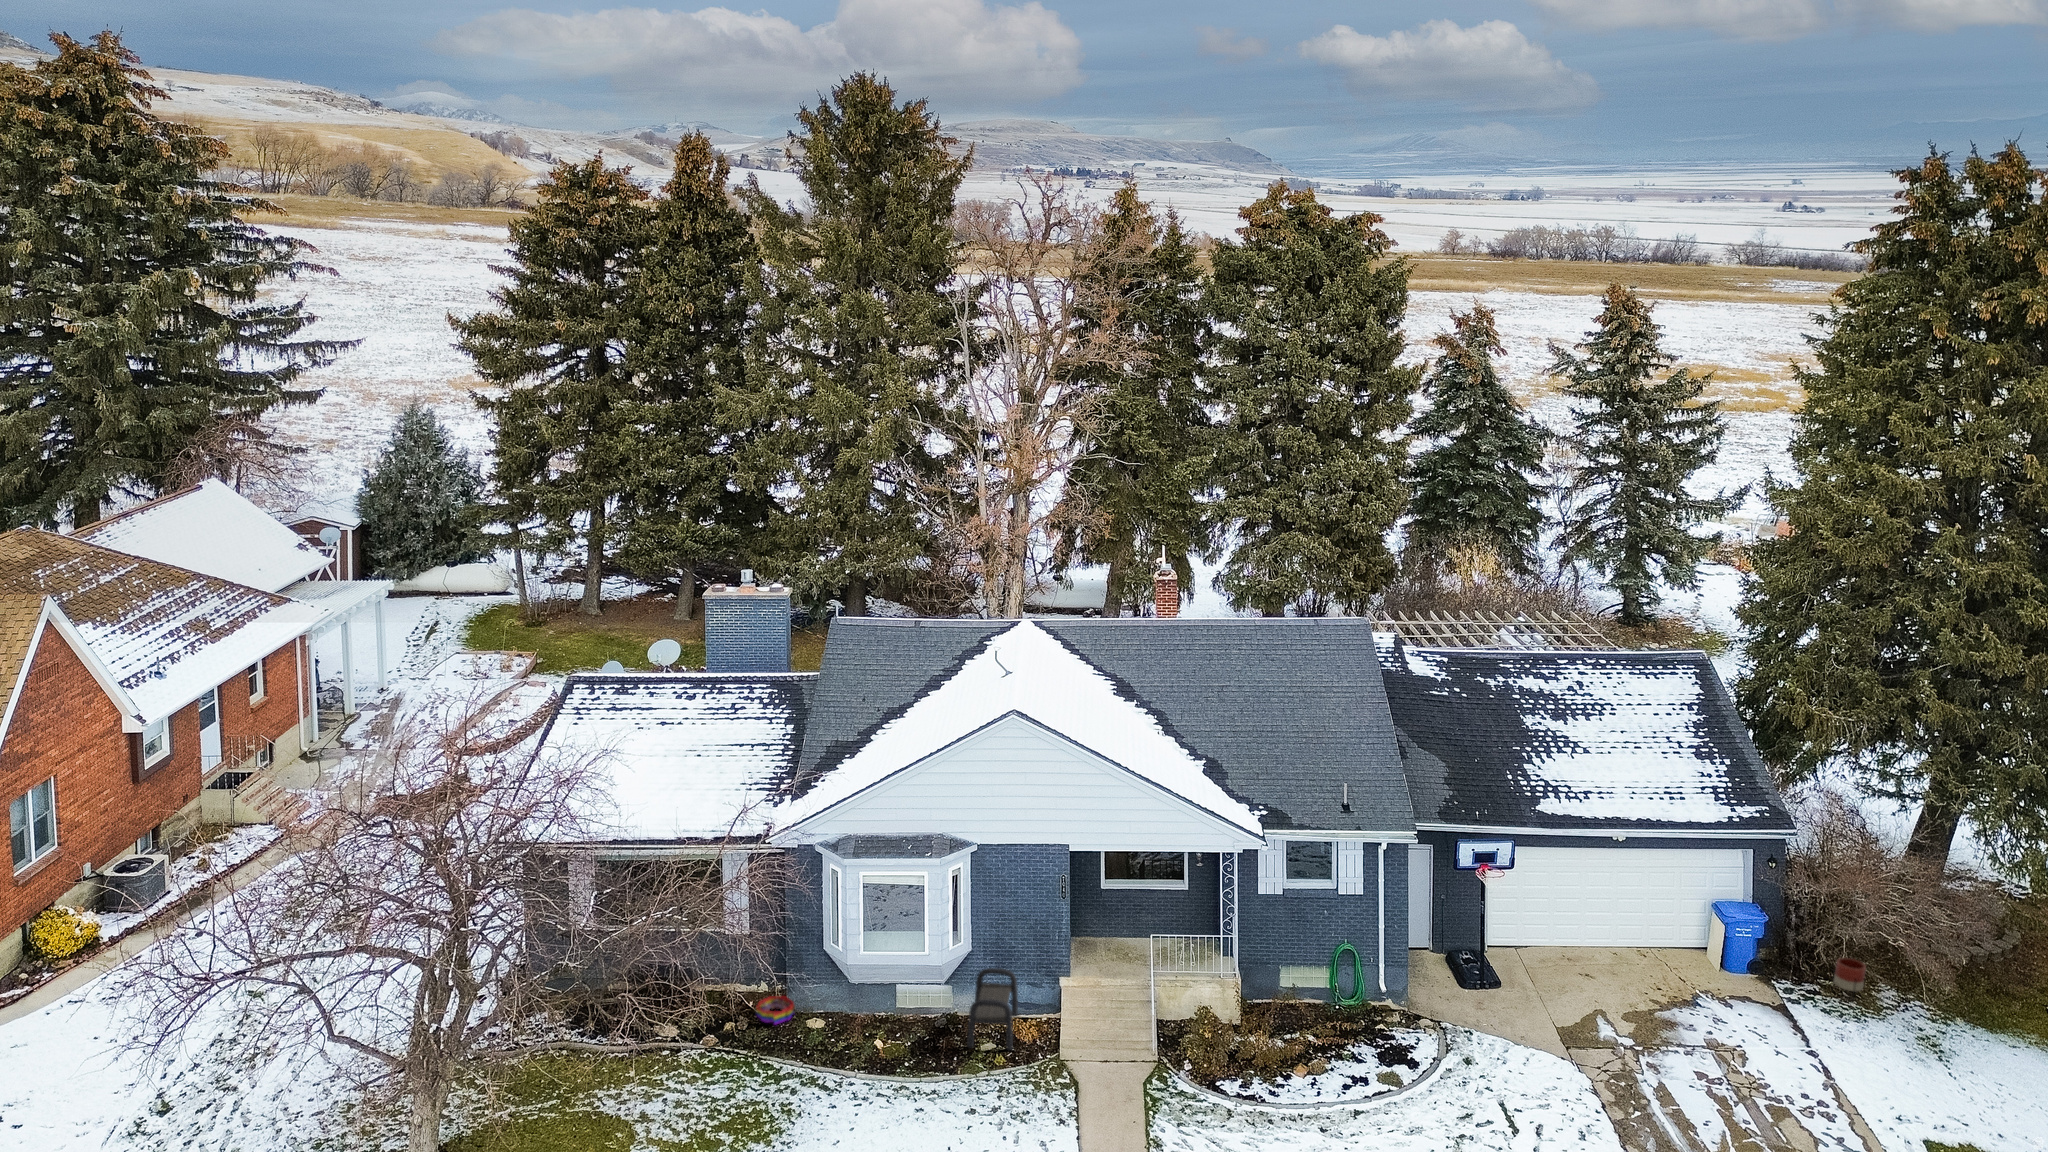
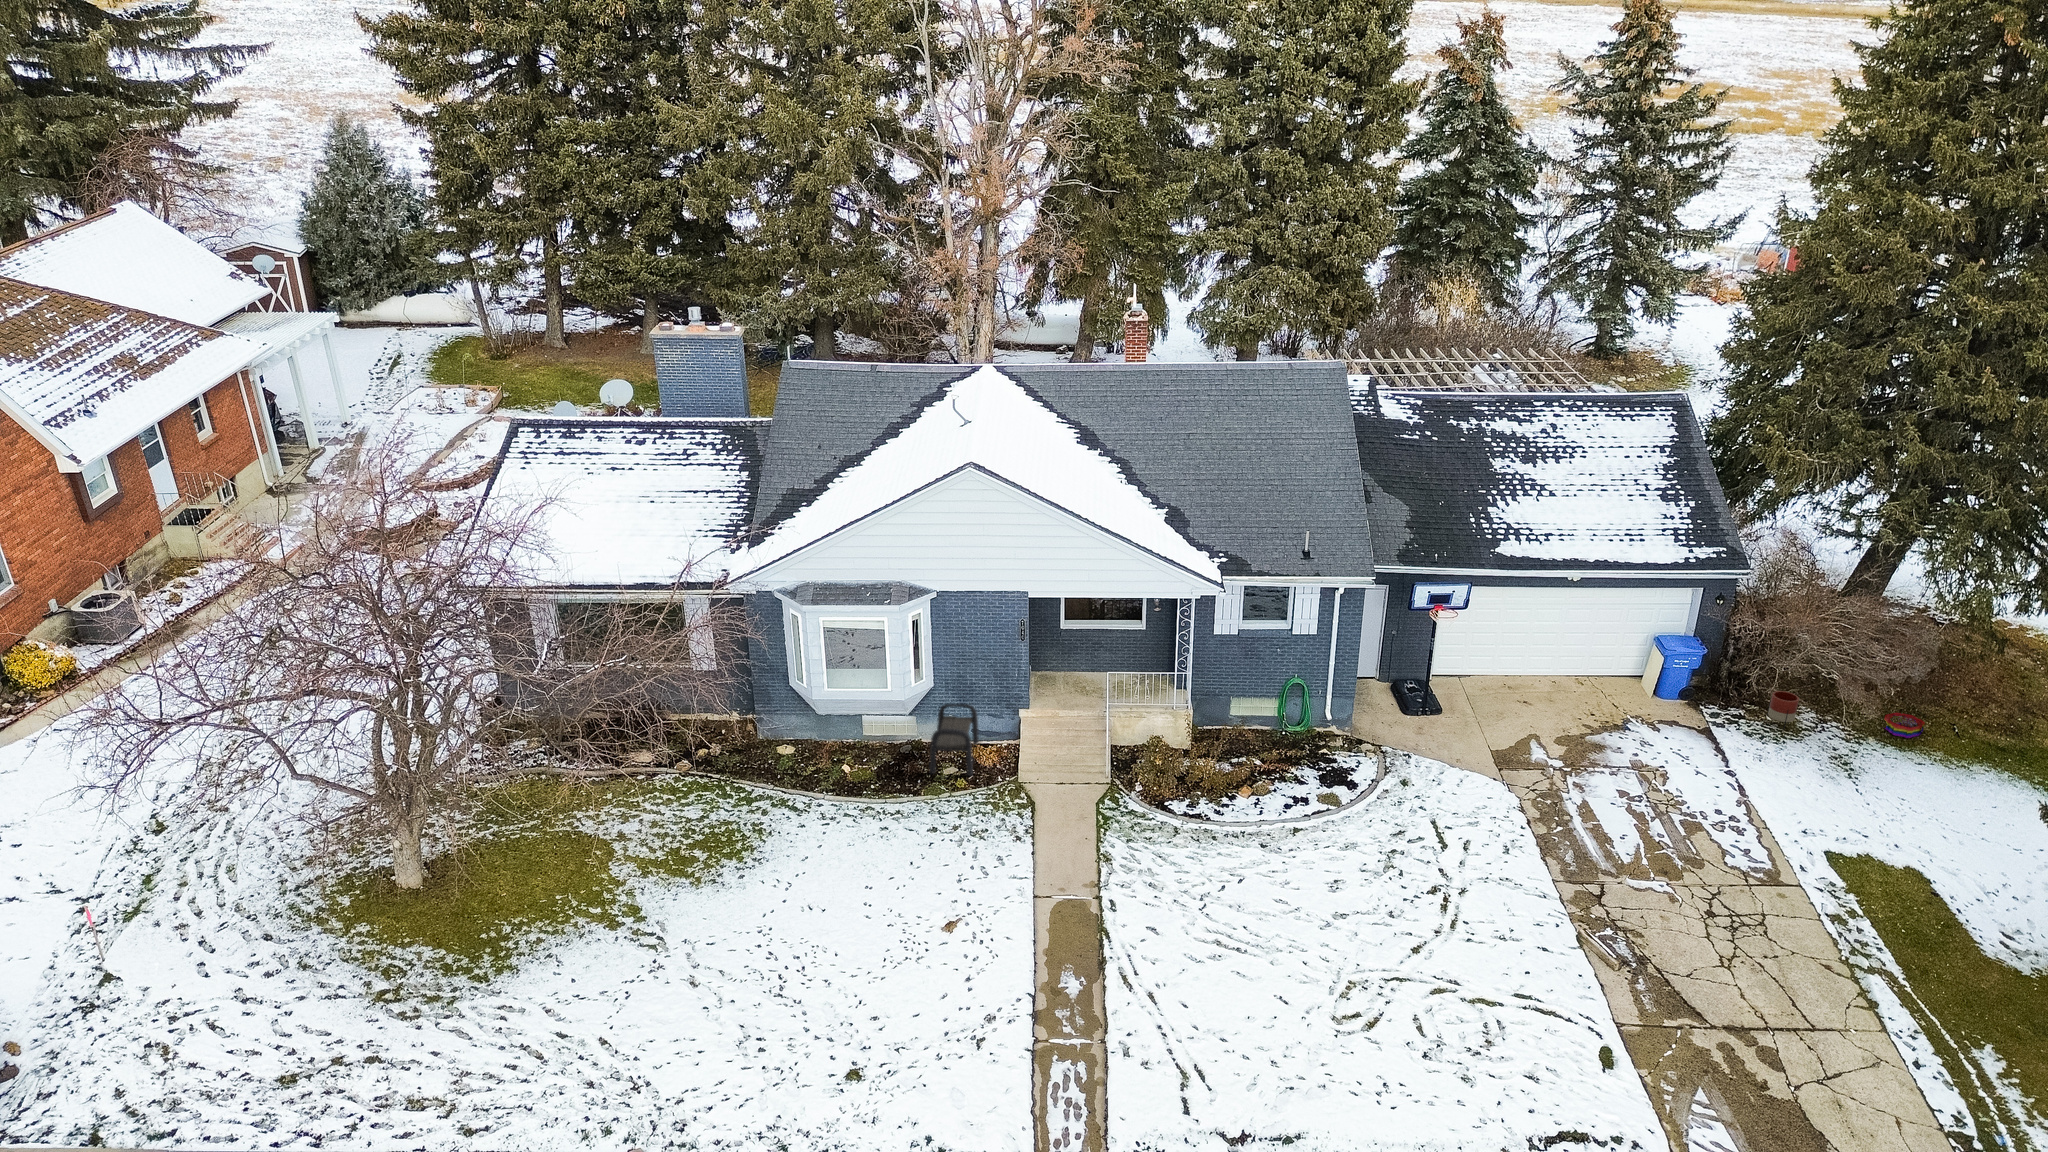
storage bin: present [756,996,795,1024] -> present [1884,713,1925,738]

